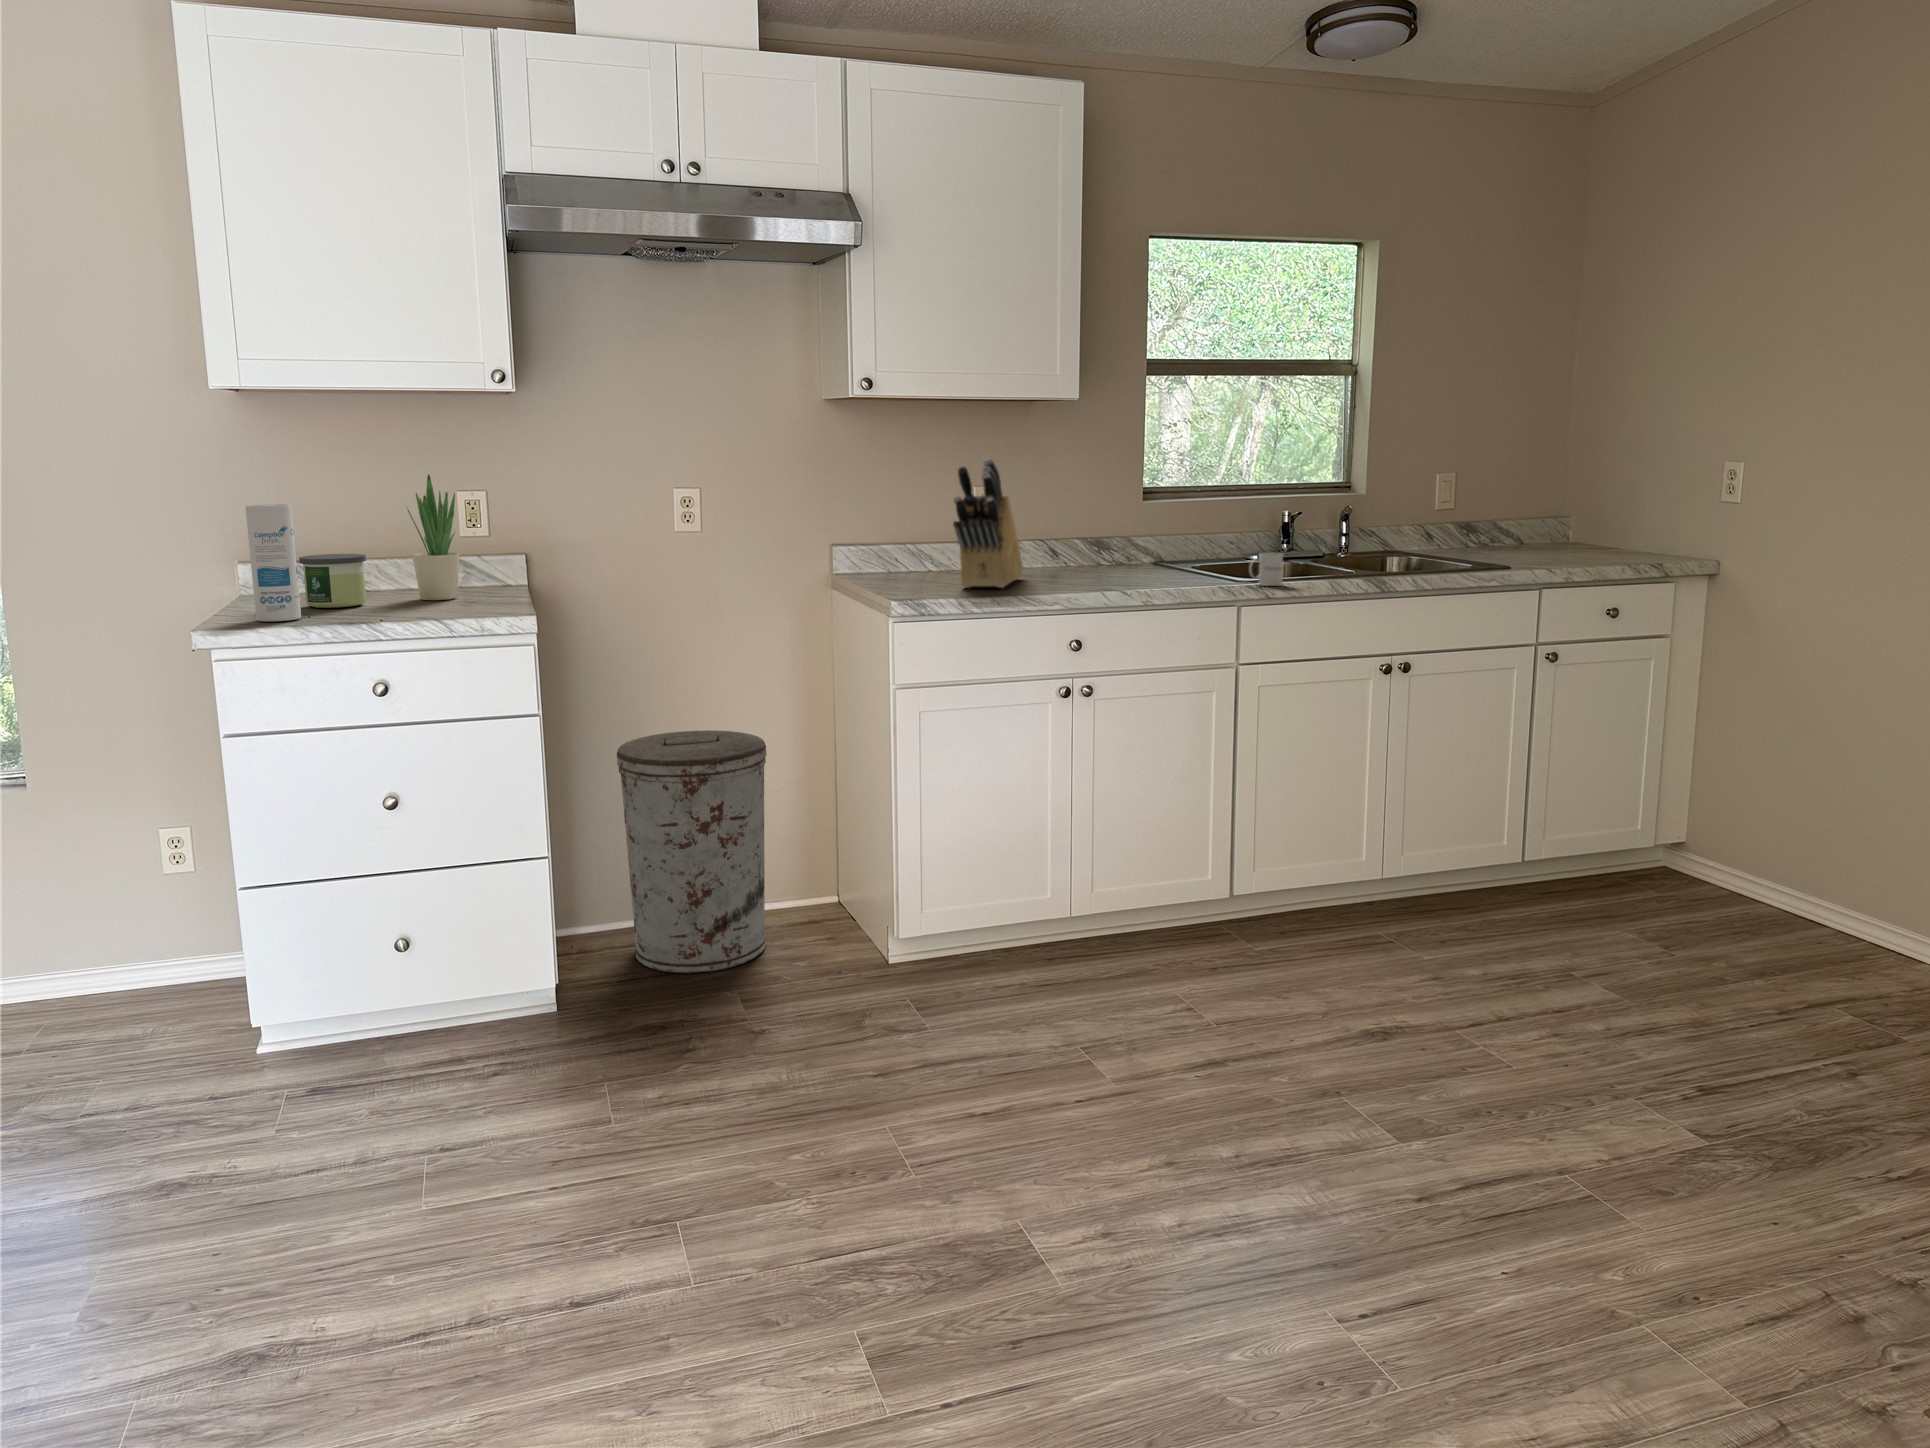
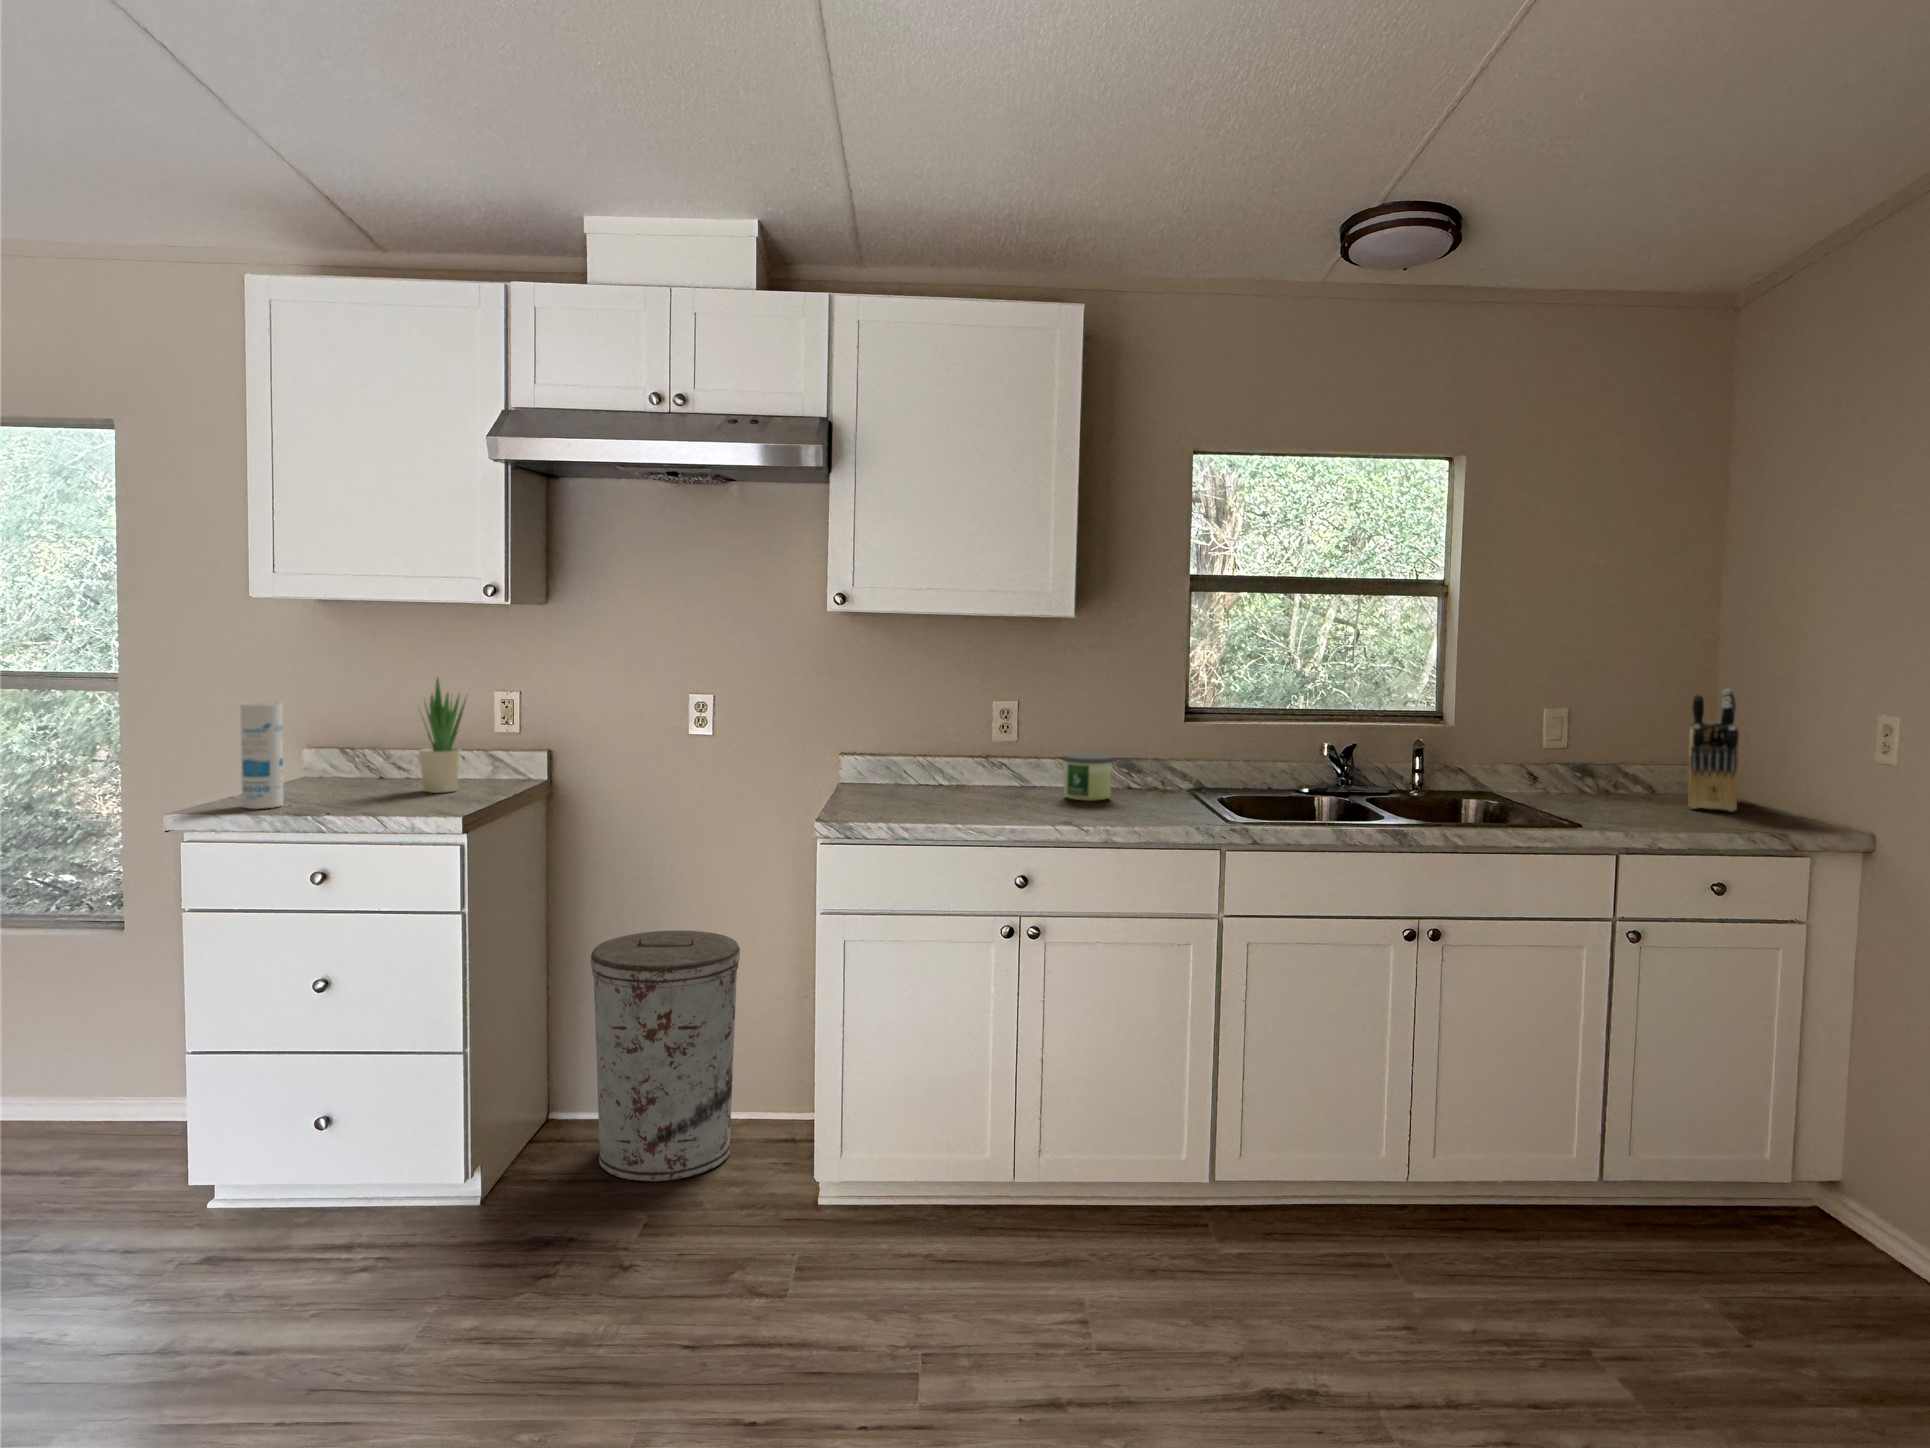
knife block: present [953,459,1023,588] -> present [1689,689,1739,812]
mug: present [1250,545,1283,586] -> none [1230,774,1268,832]
candle: present [299,554,366,608] -> present [1062,753,1114,801]

